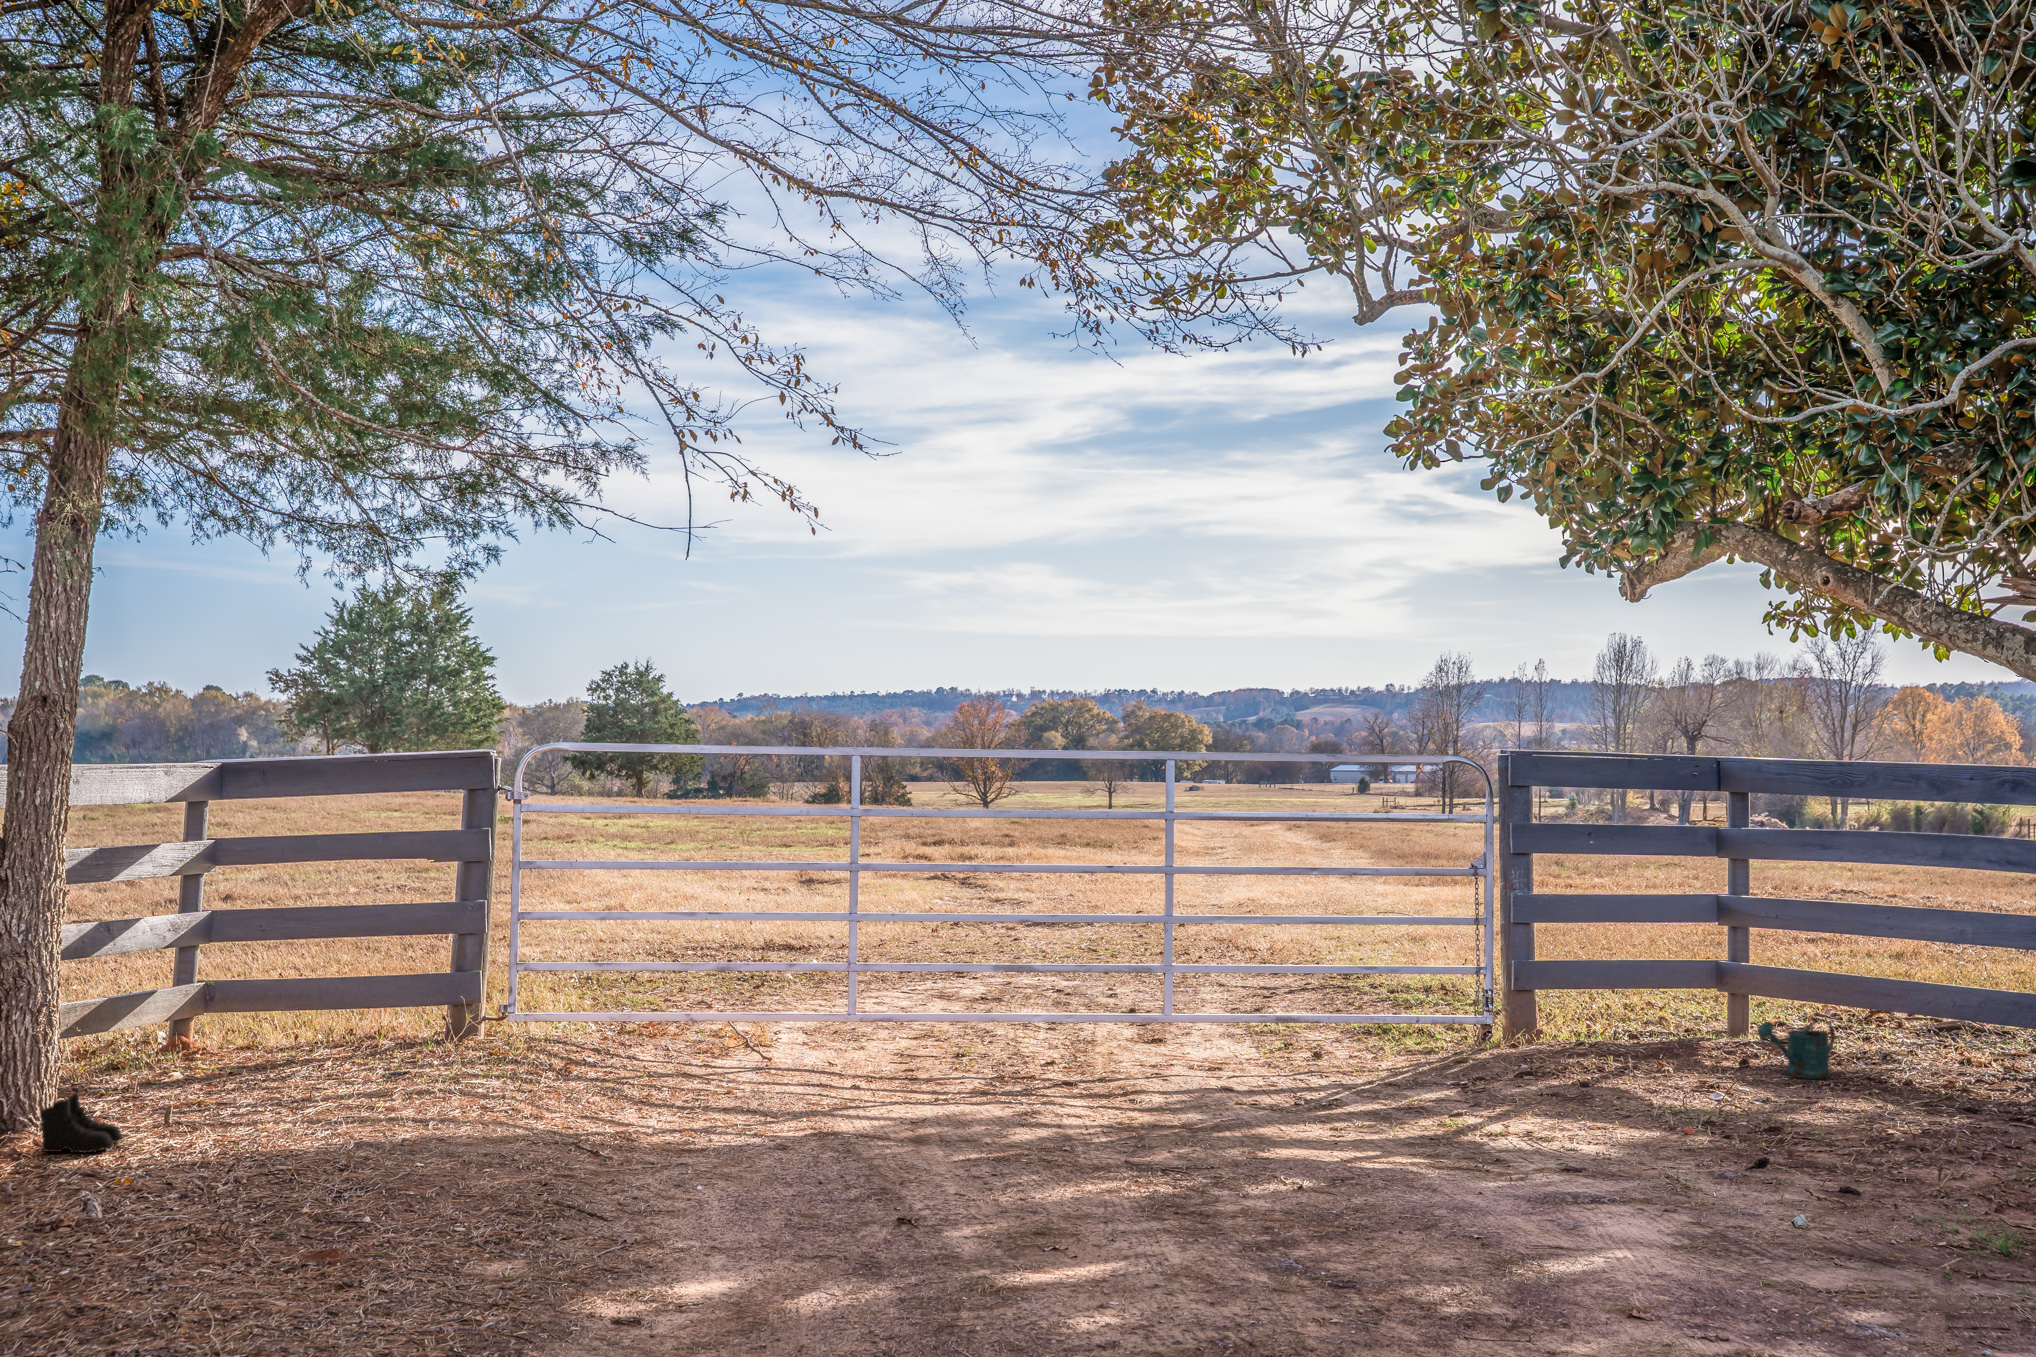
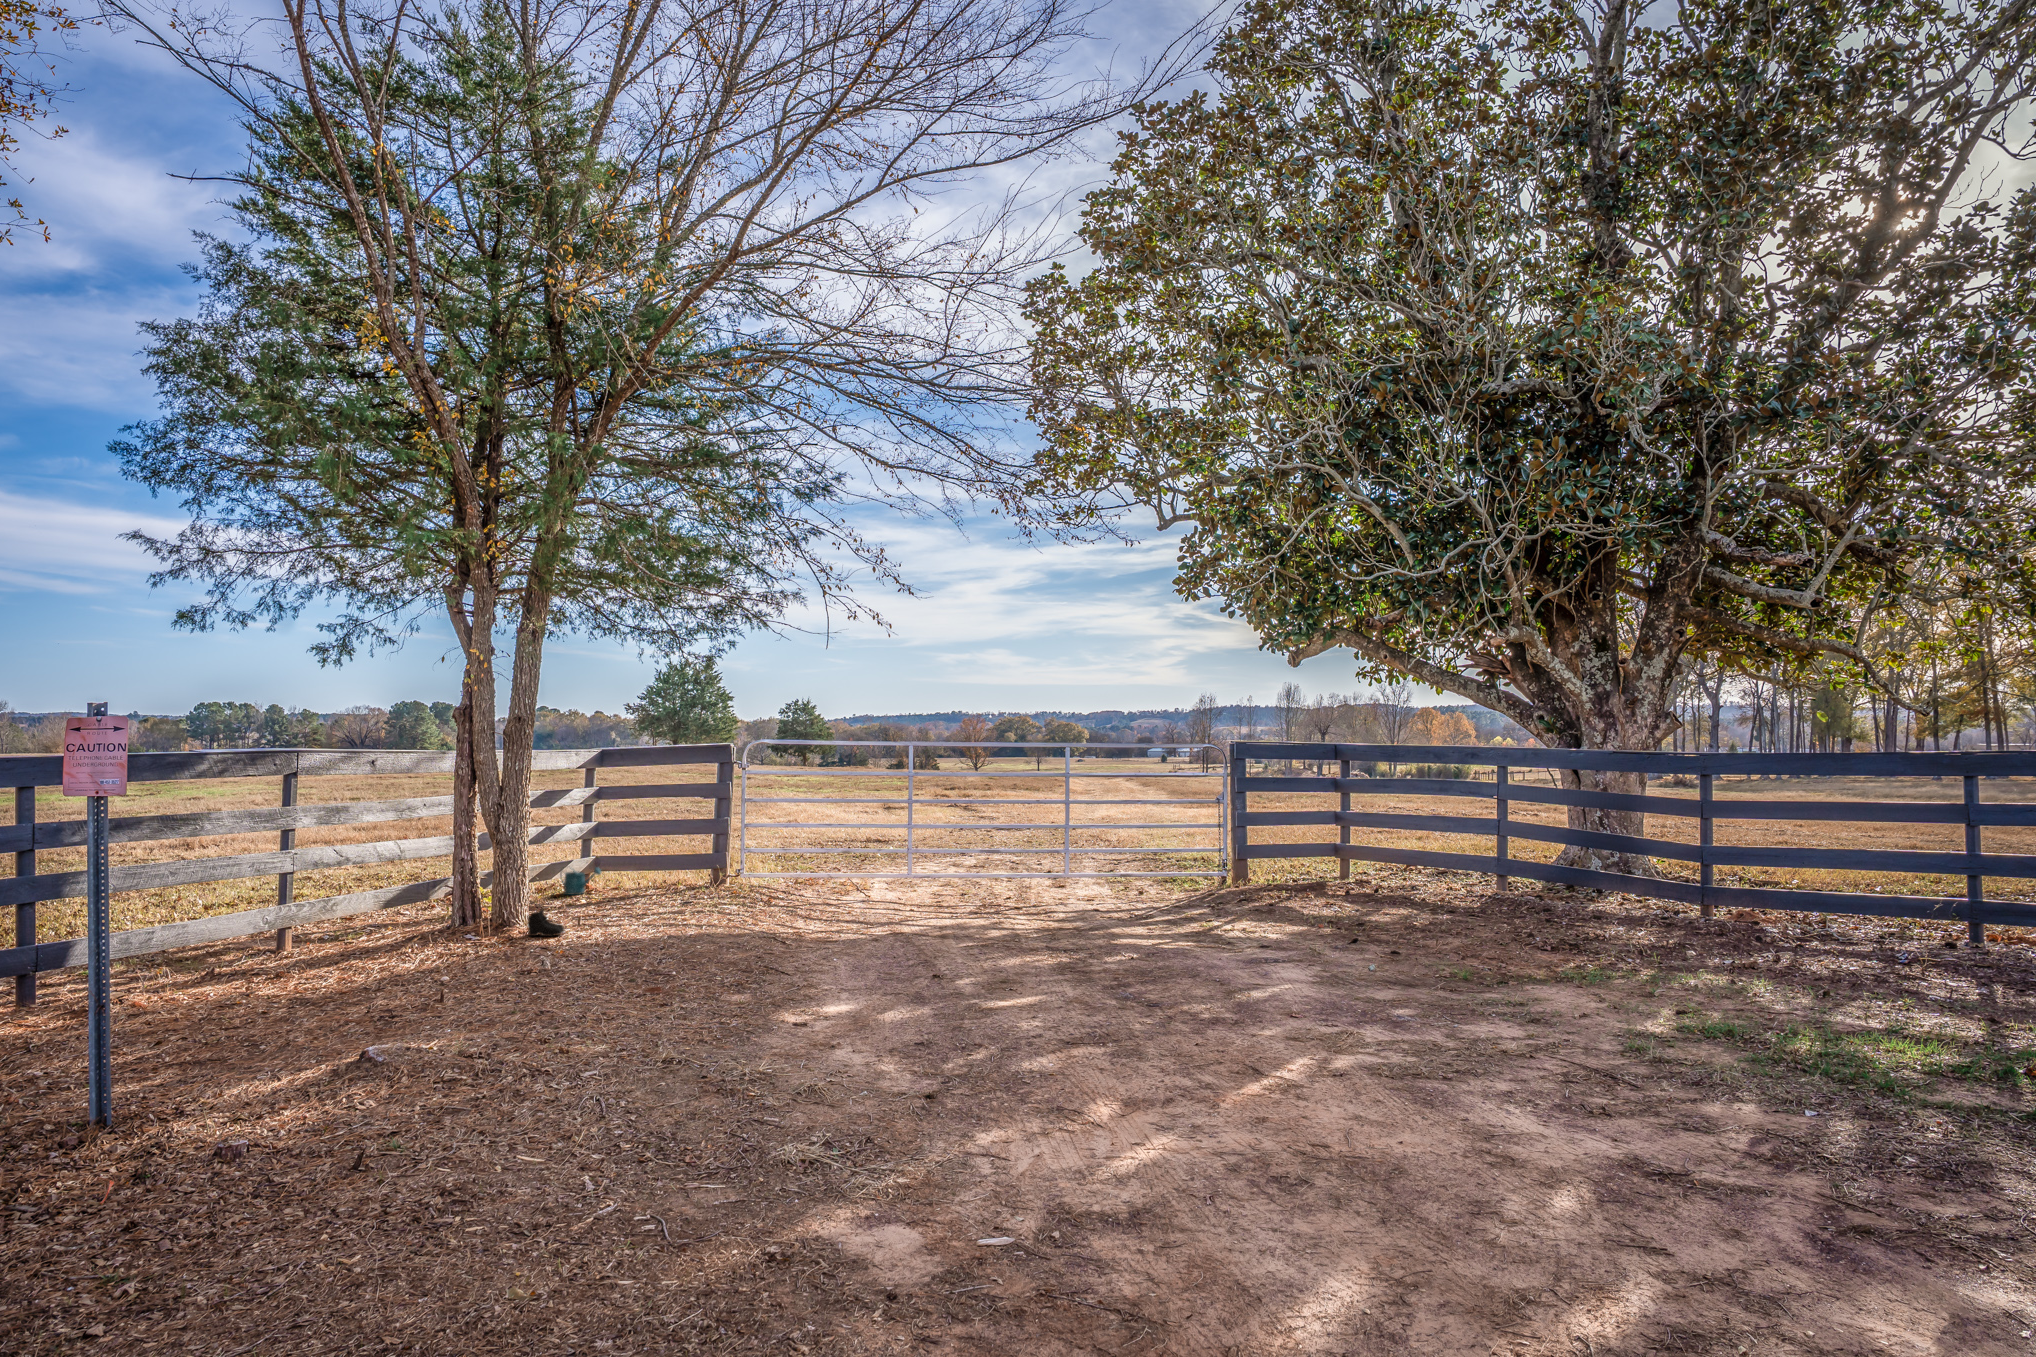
watering can: present [1758,1020,1835,1079] -> present [560,867,601,895]

